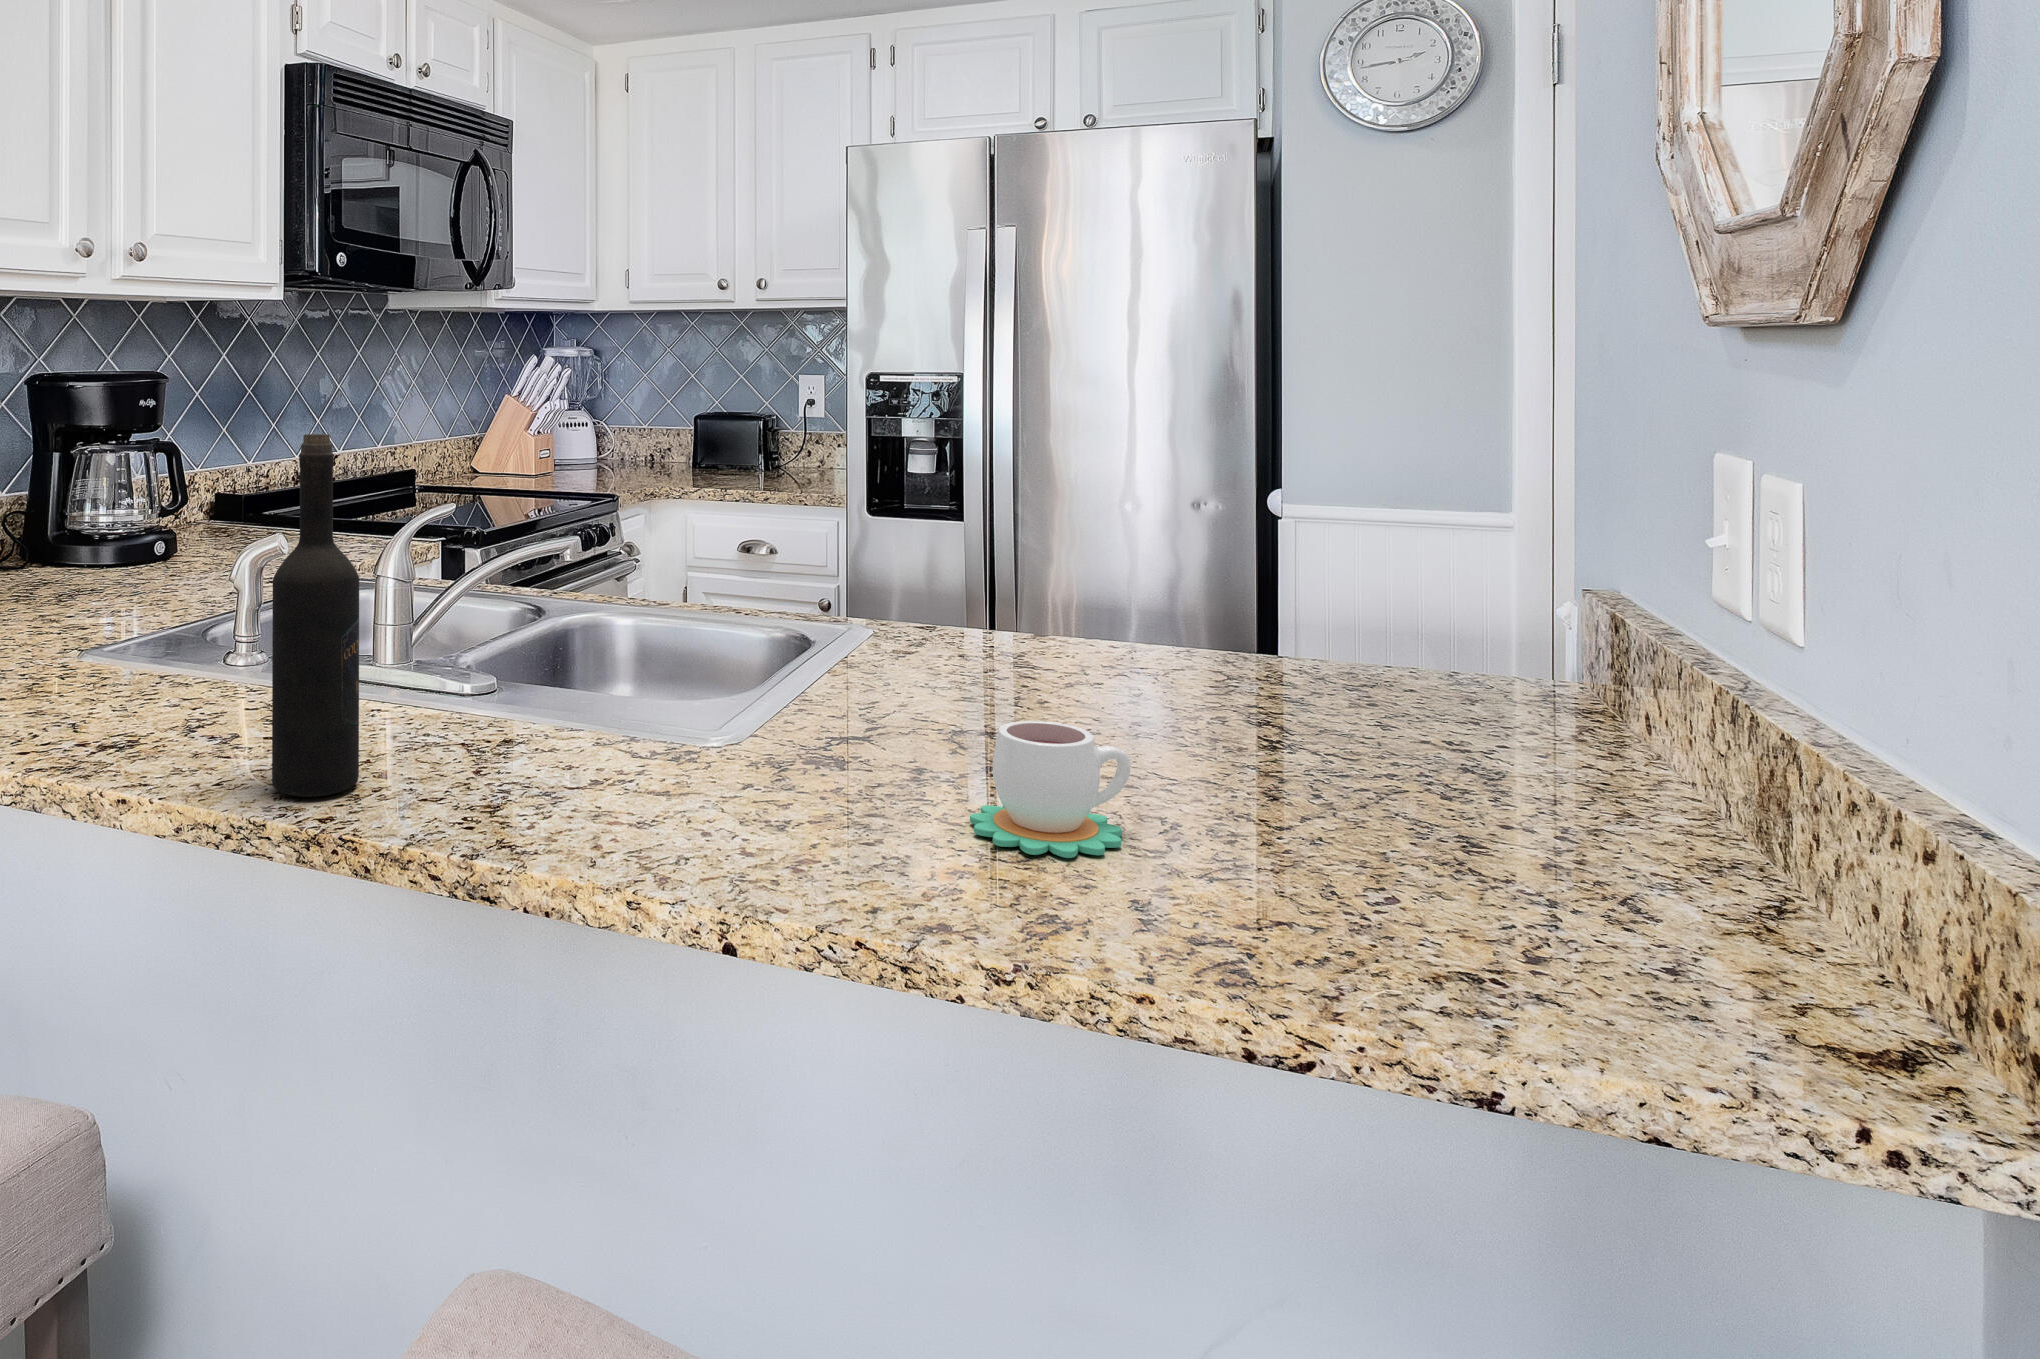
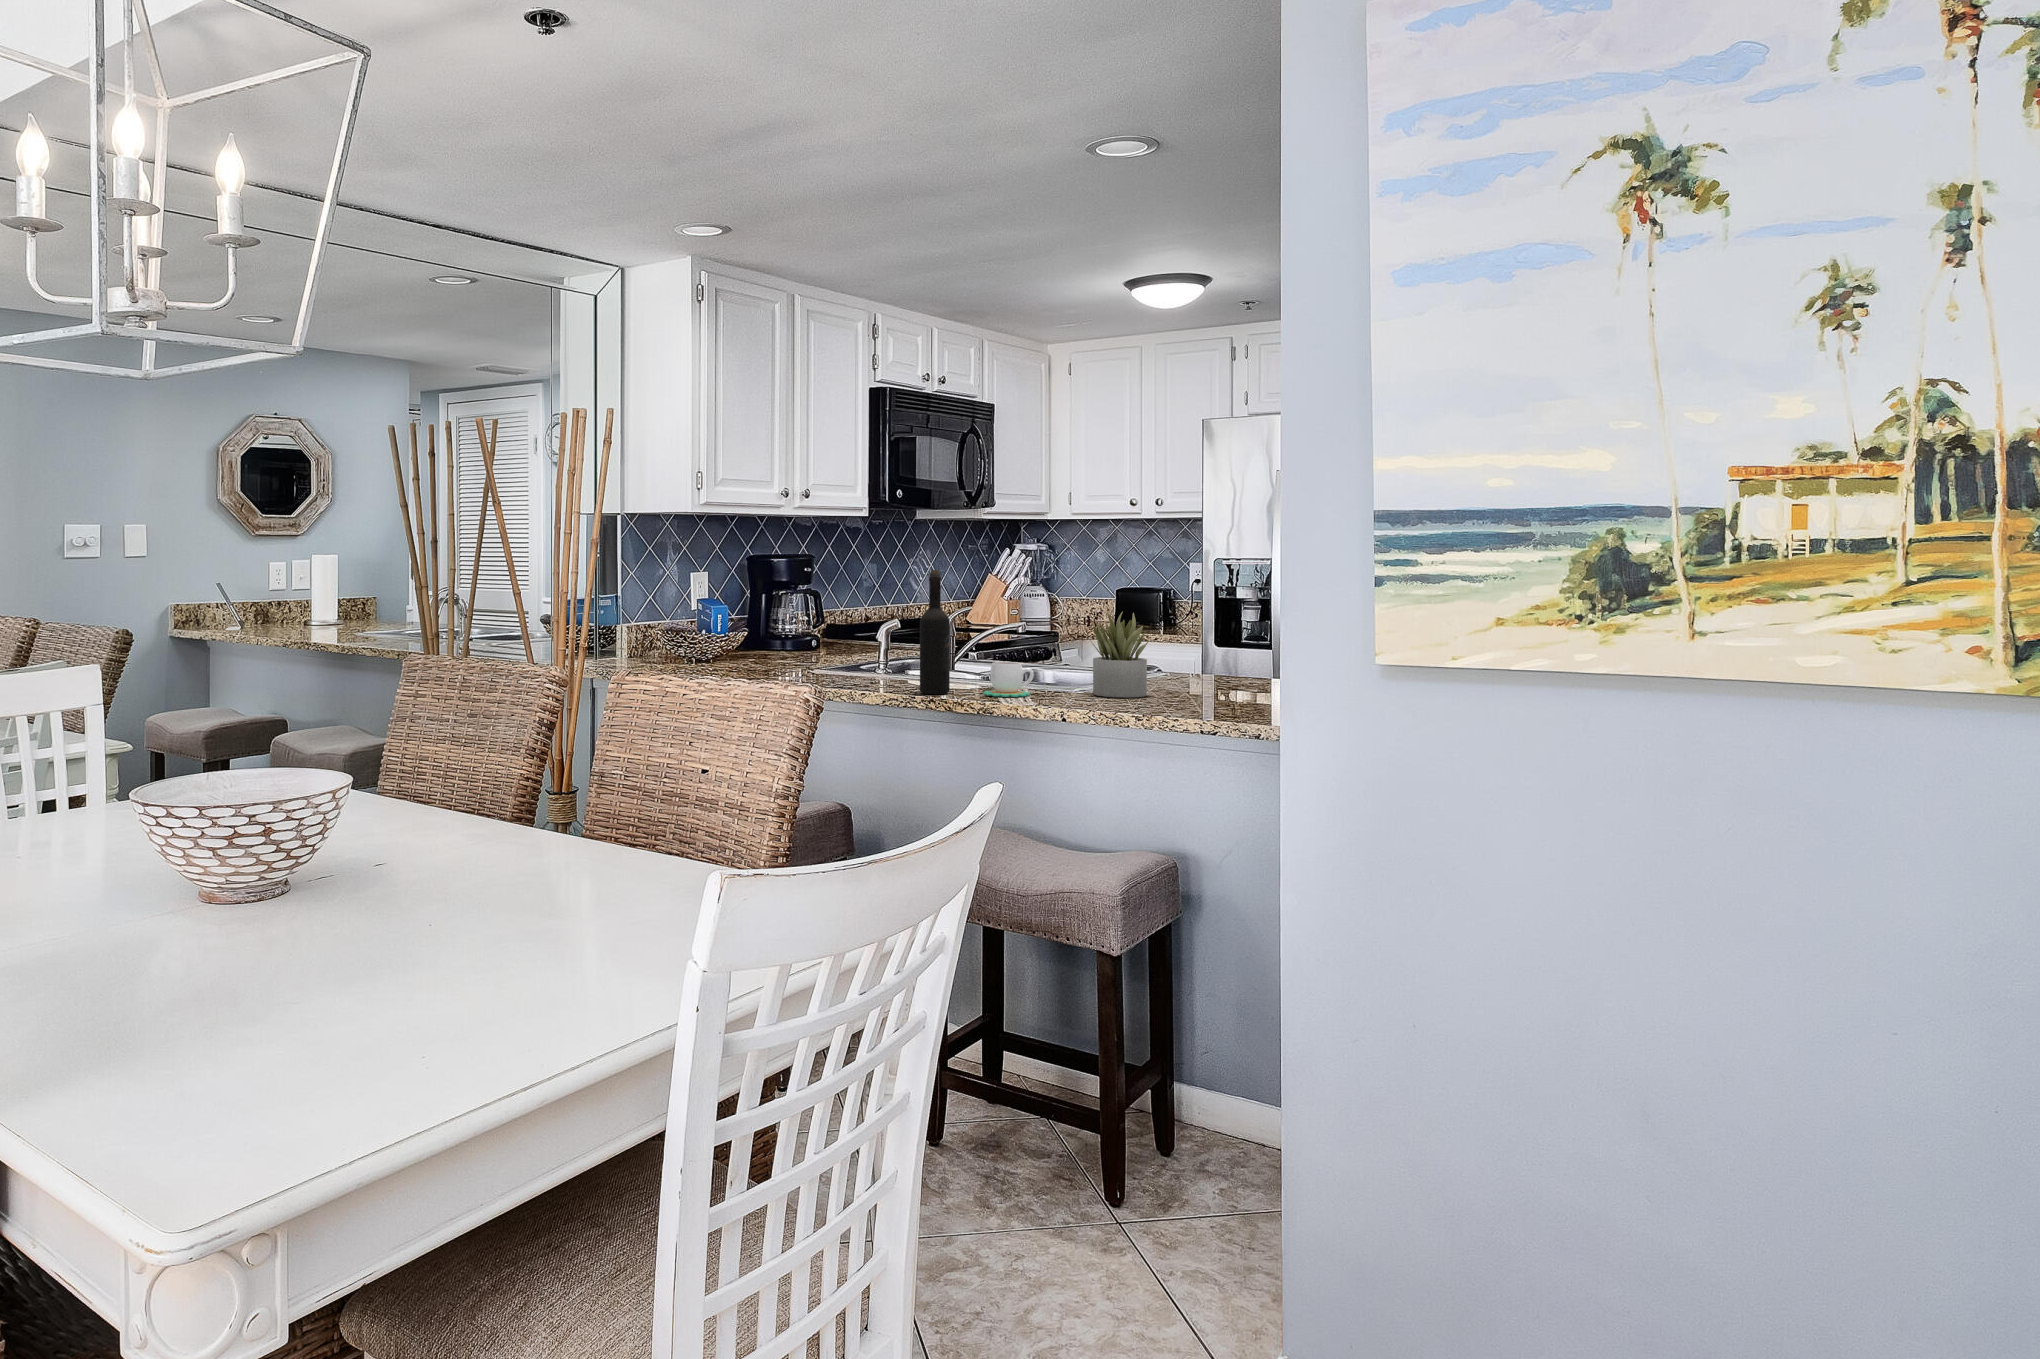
succulent plant: none [743,543,904,793] -> present [1092,612,1148,697]
mug: present [970,721,1131,858] -> present [983,662,1034,697]

